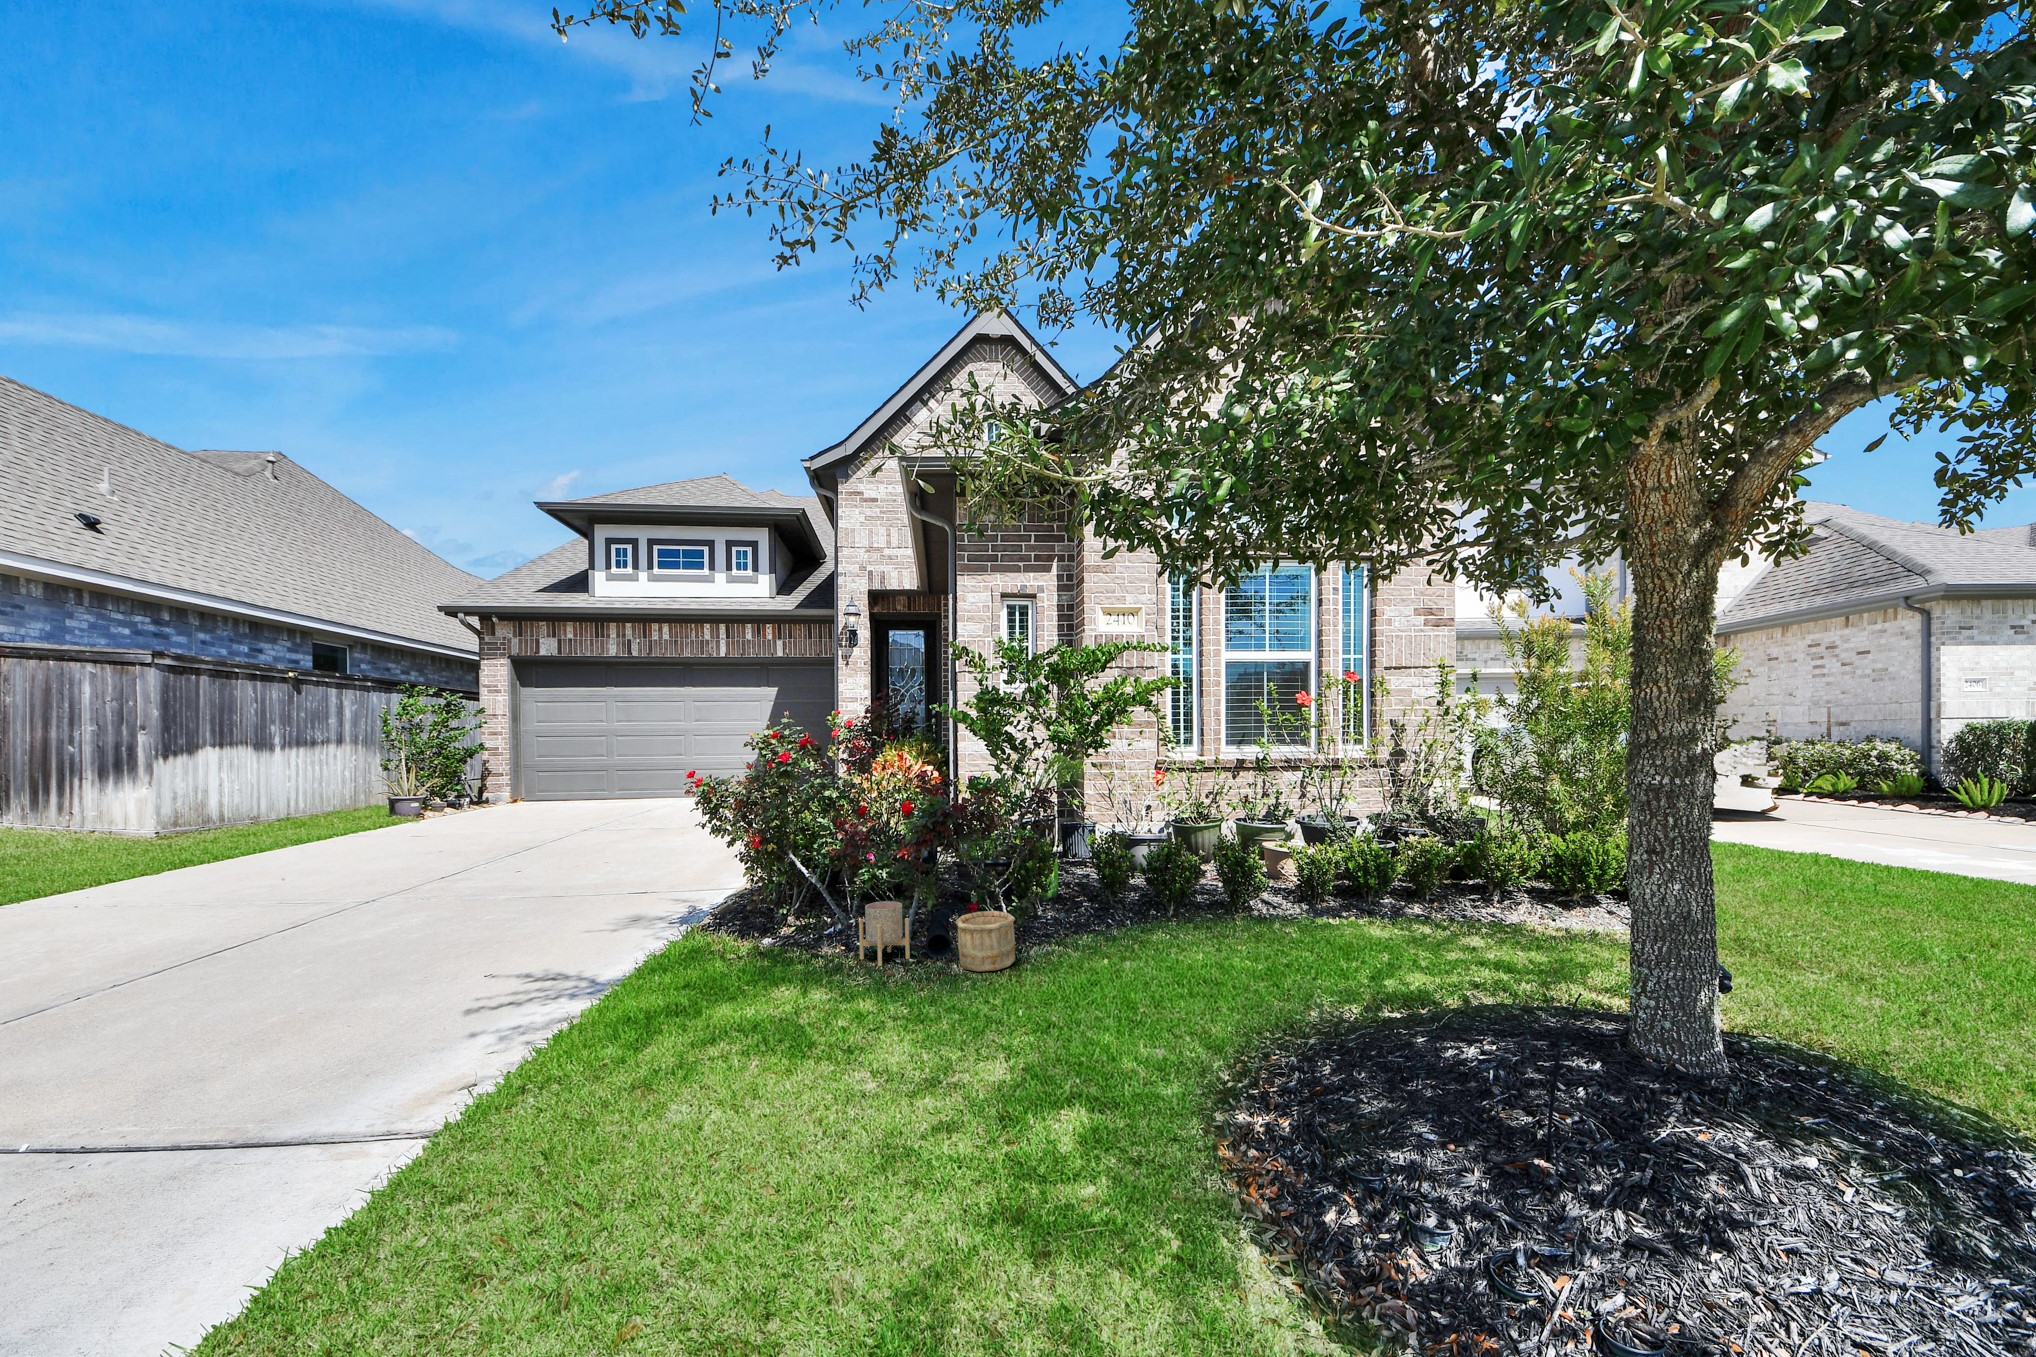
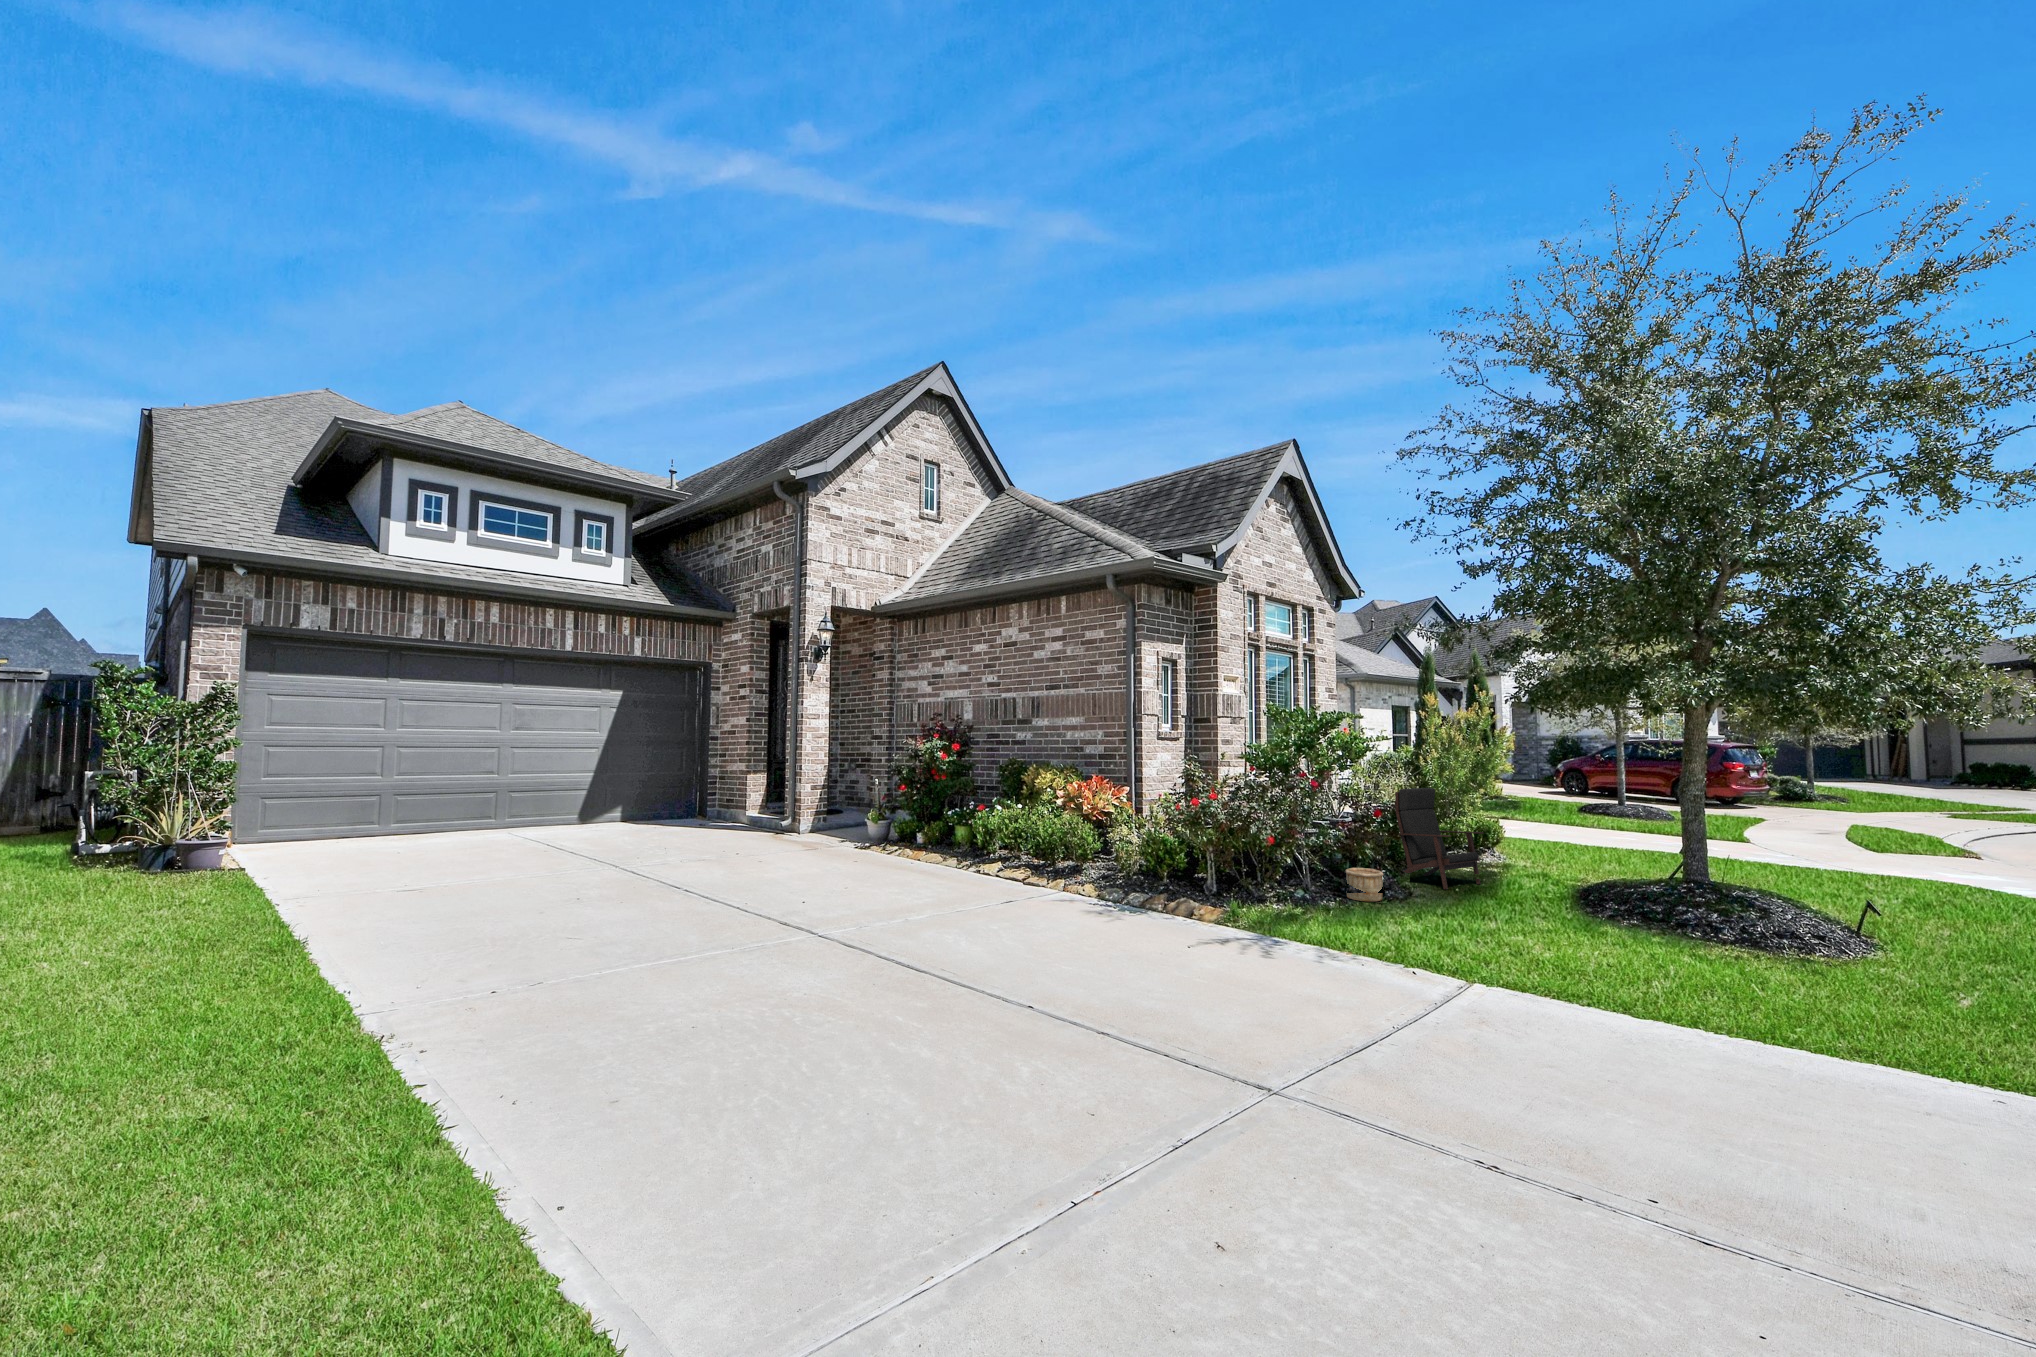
lounge chair: none [1183,782,1317,971] -> present [1395,788,1484,889]
planter: present [859,901,910,966] -> none [1298,867,1327,906]

